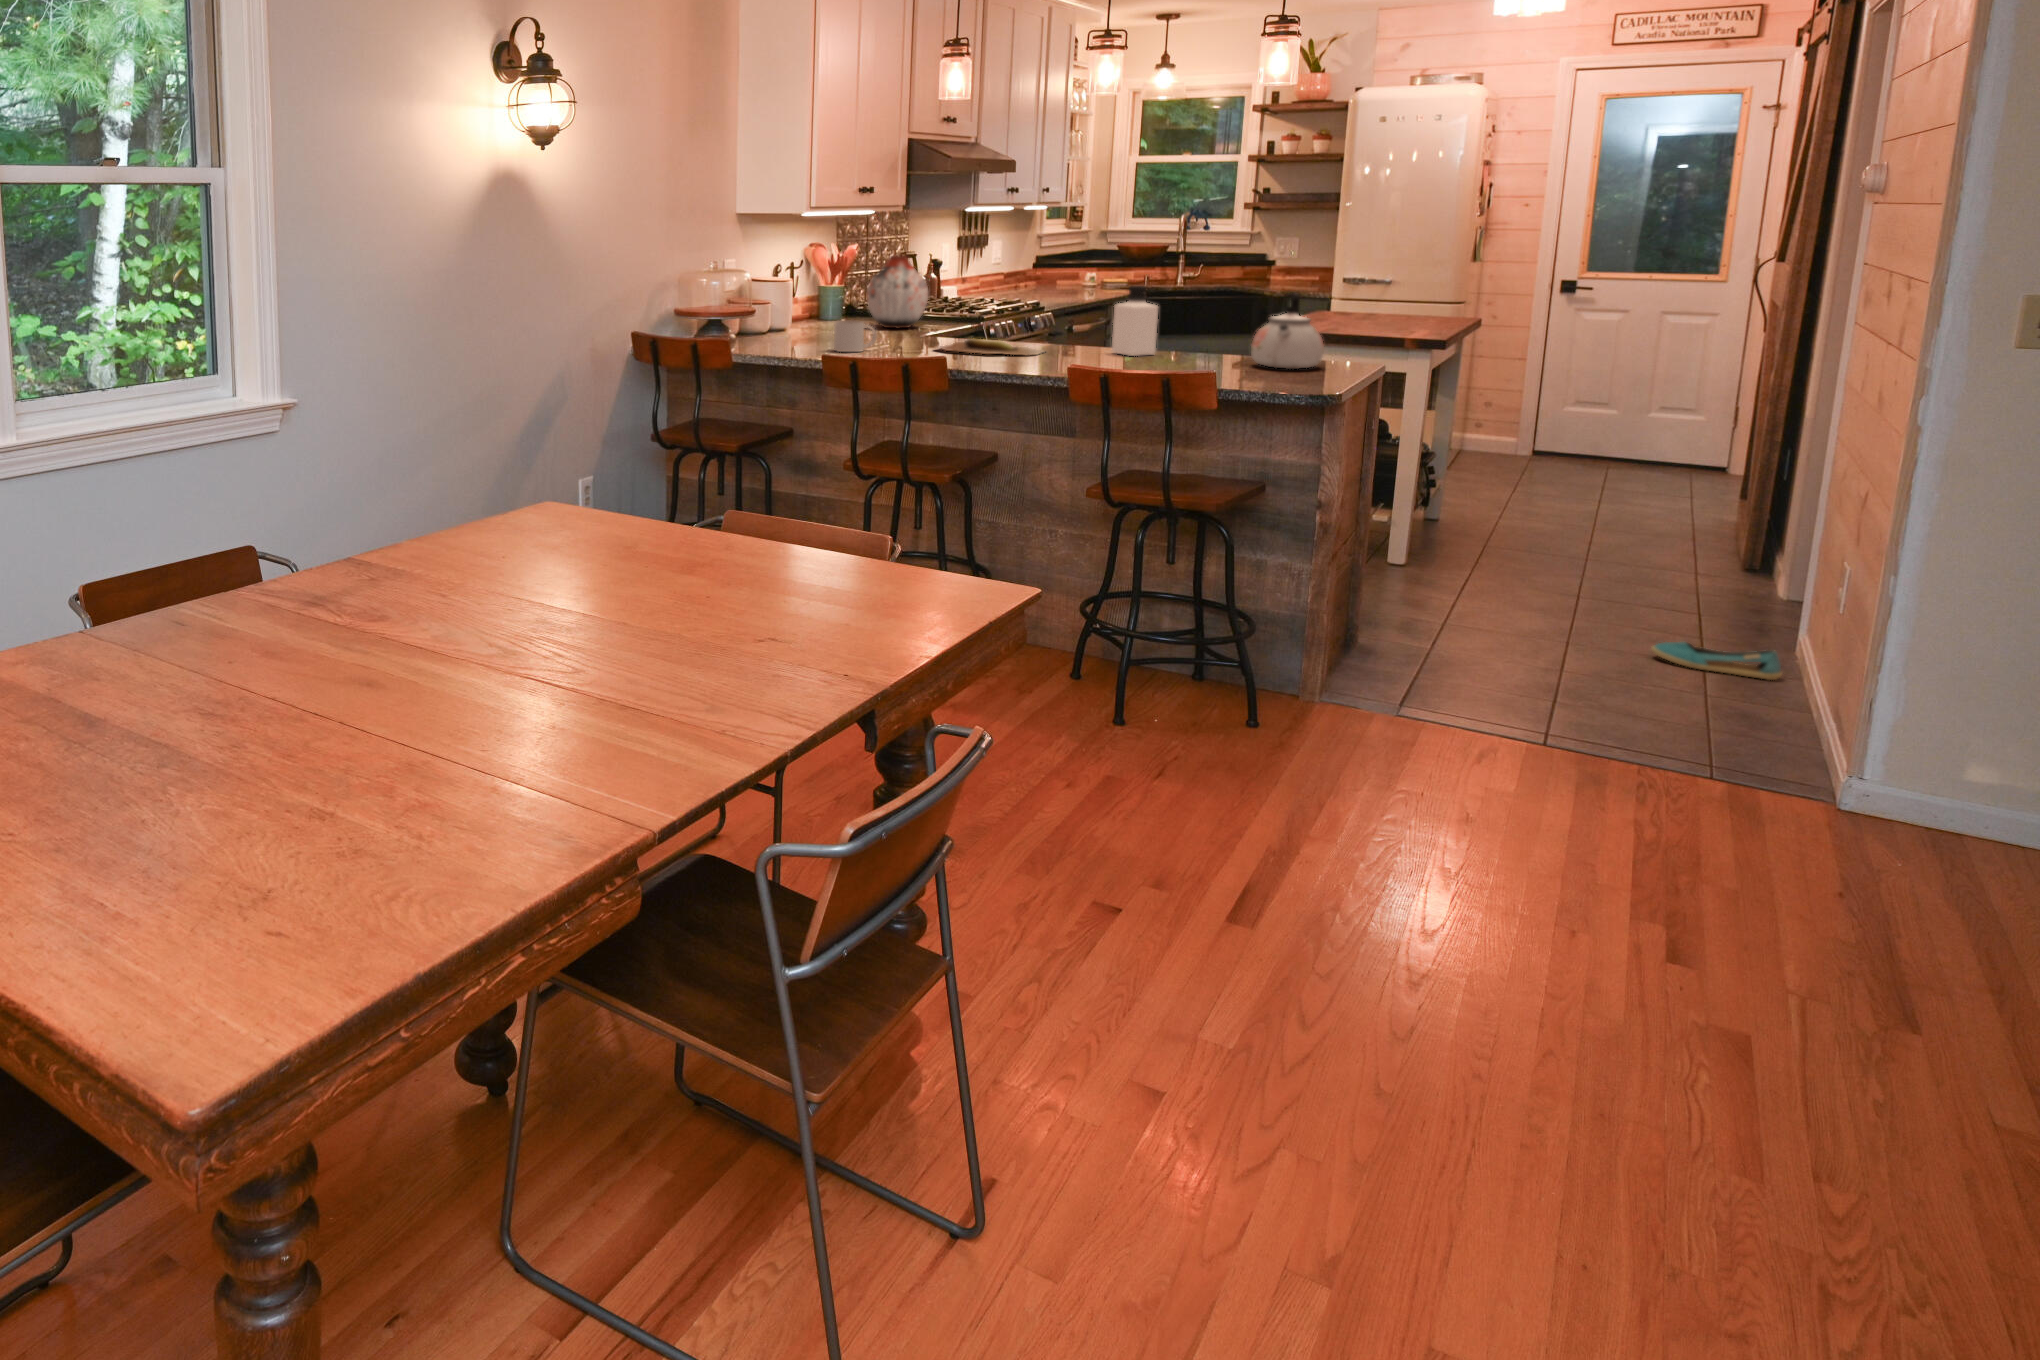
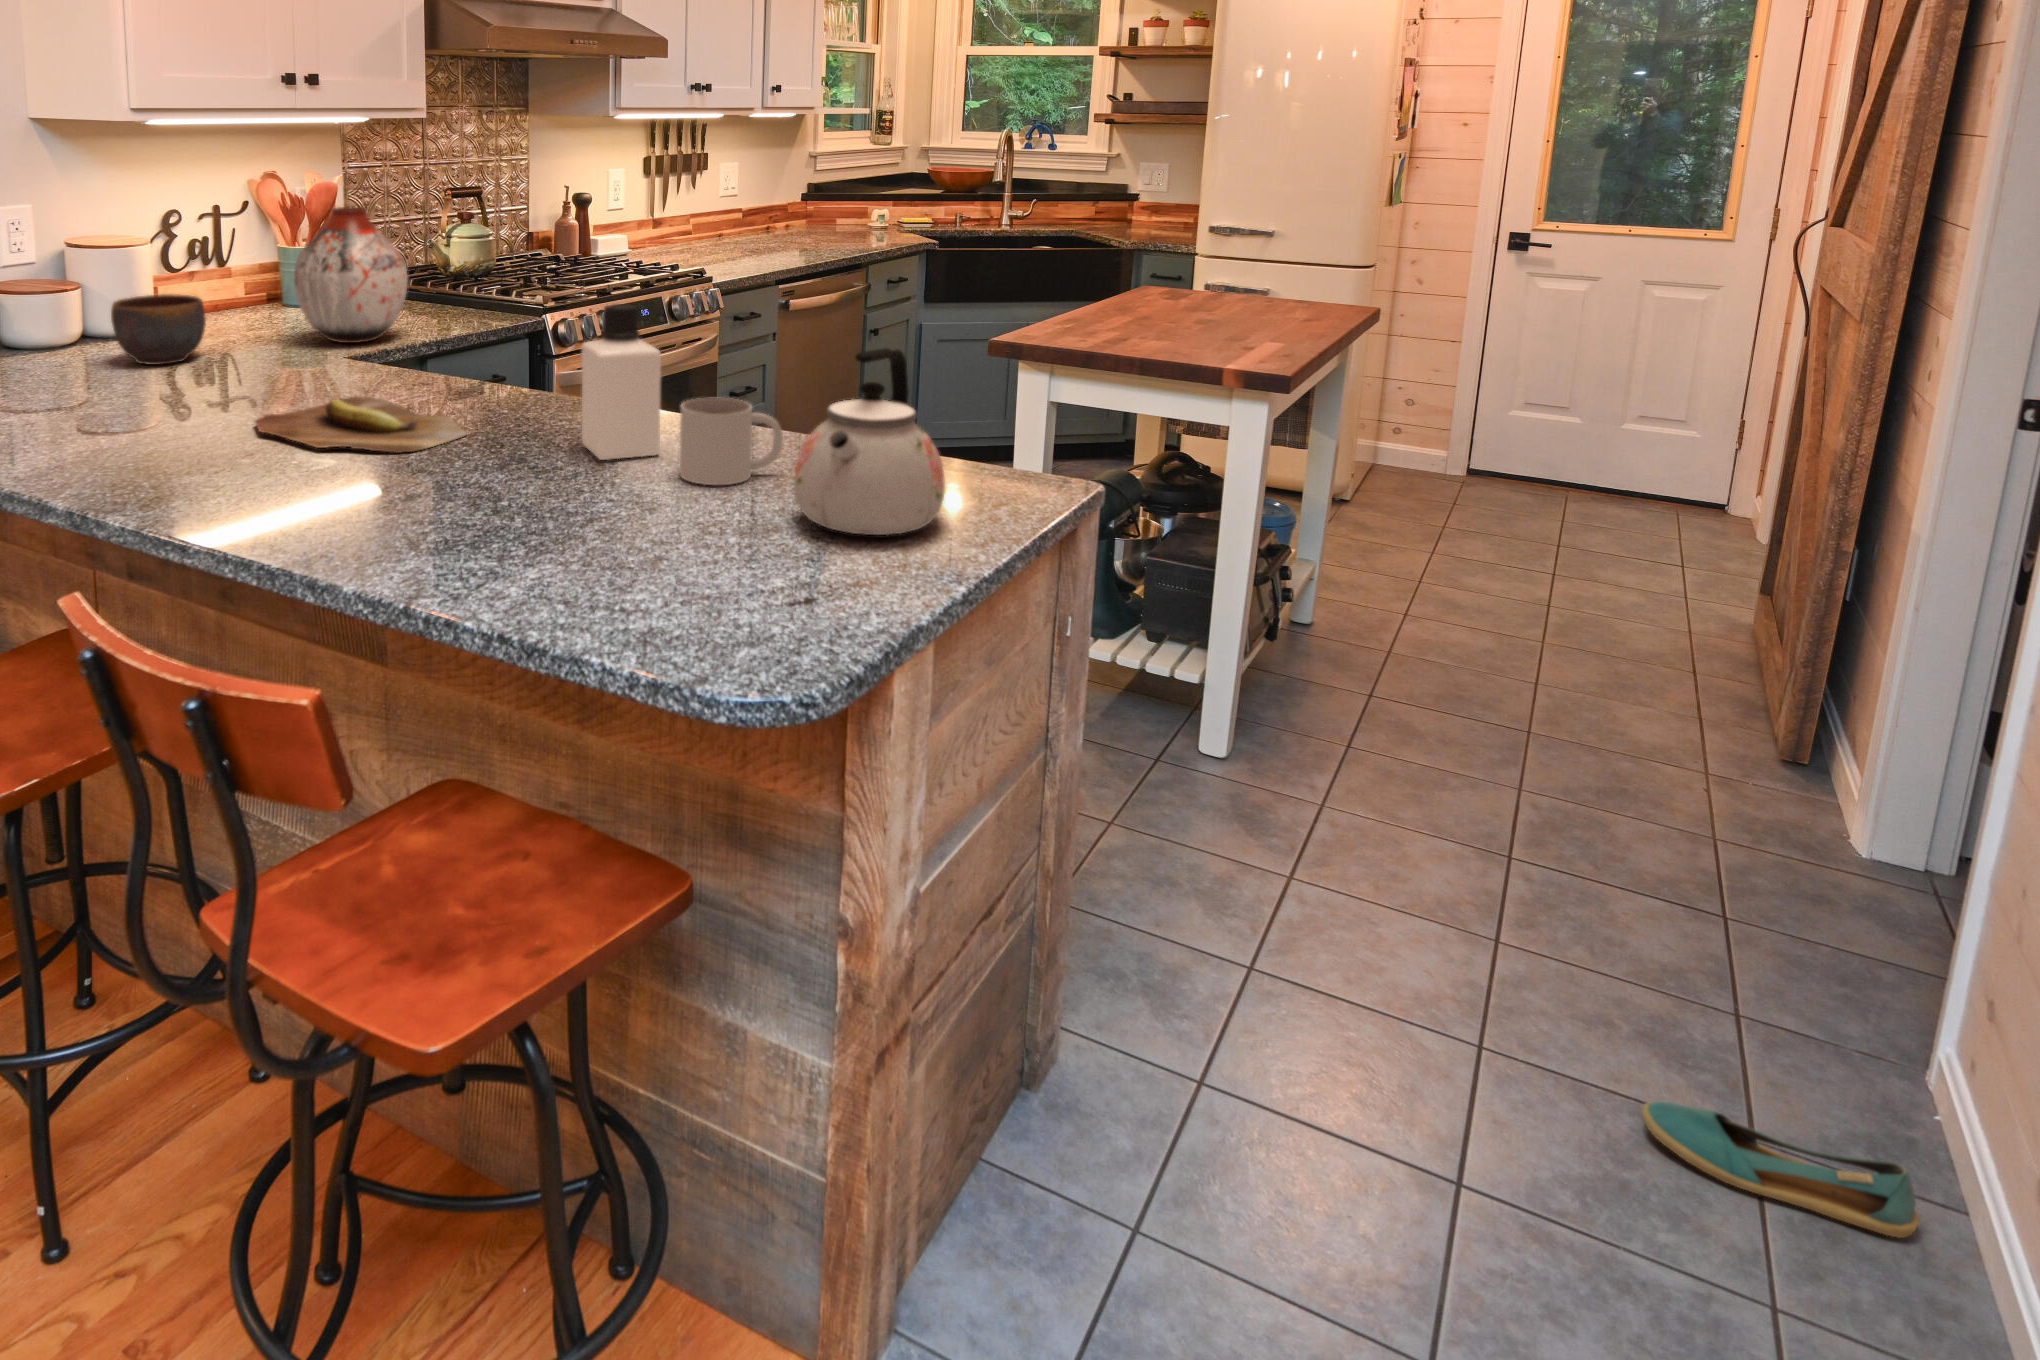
bowl: none [791,302,838,336] -> present [111,294,206,365]
mug: present [834,320,876,352] -> present [680,398,783,485]

